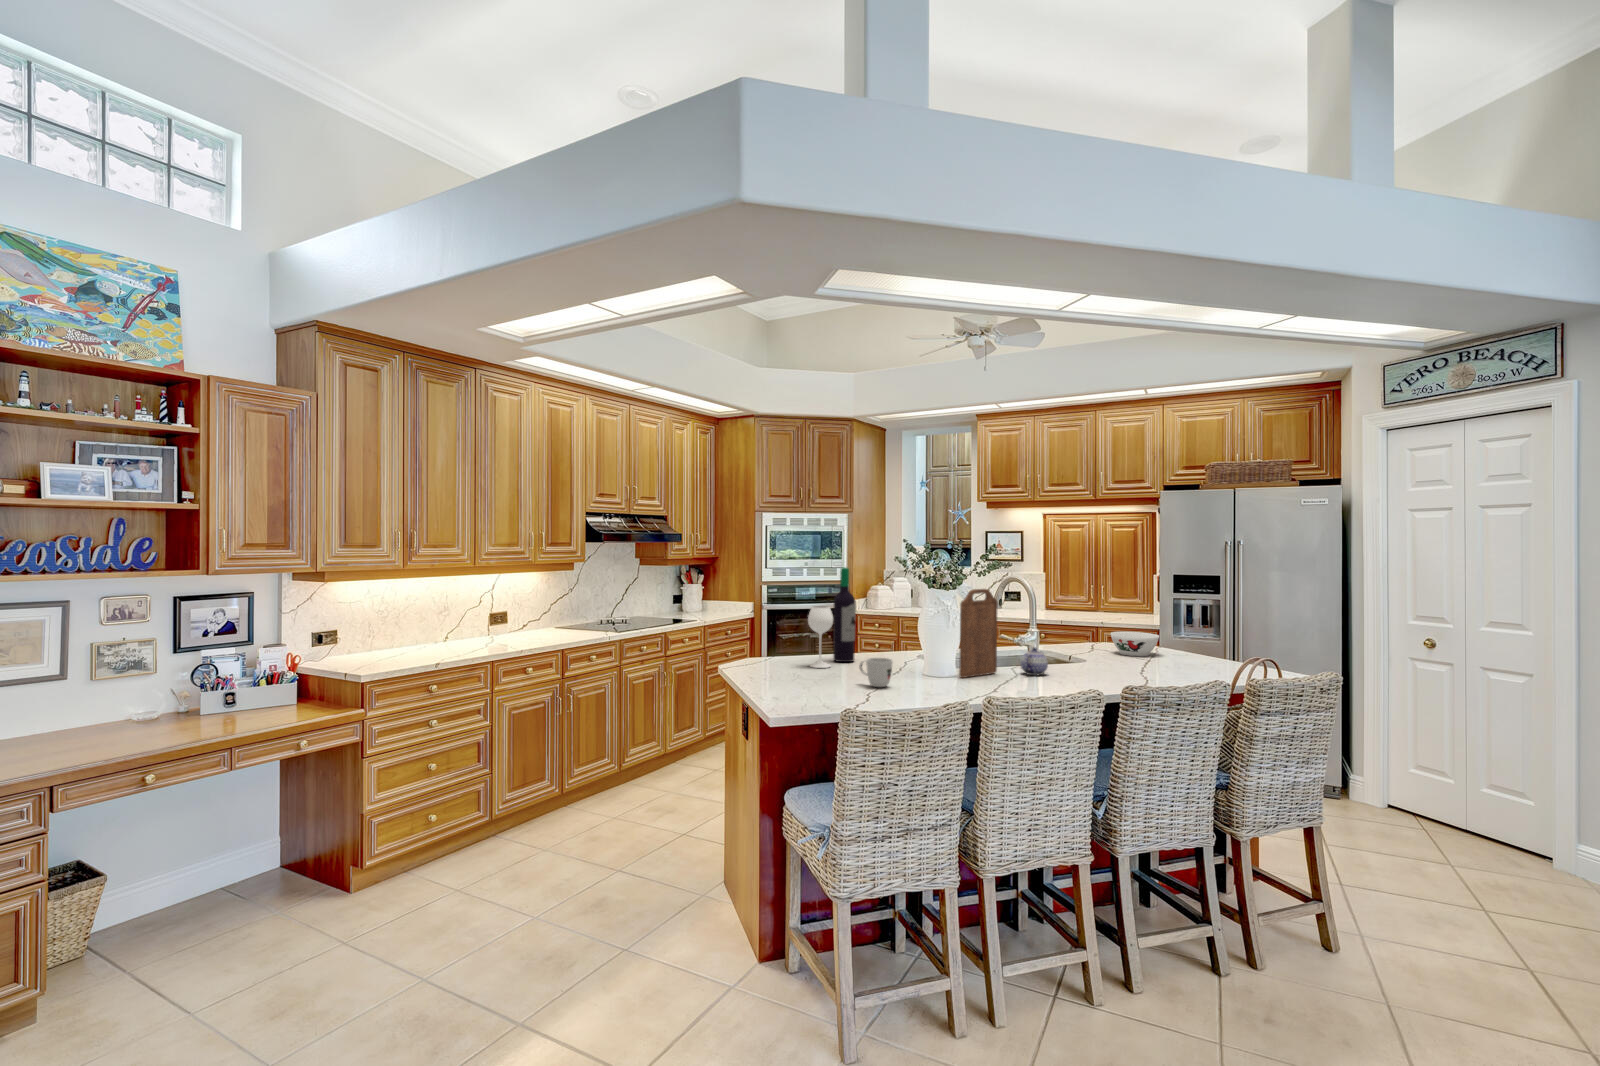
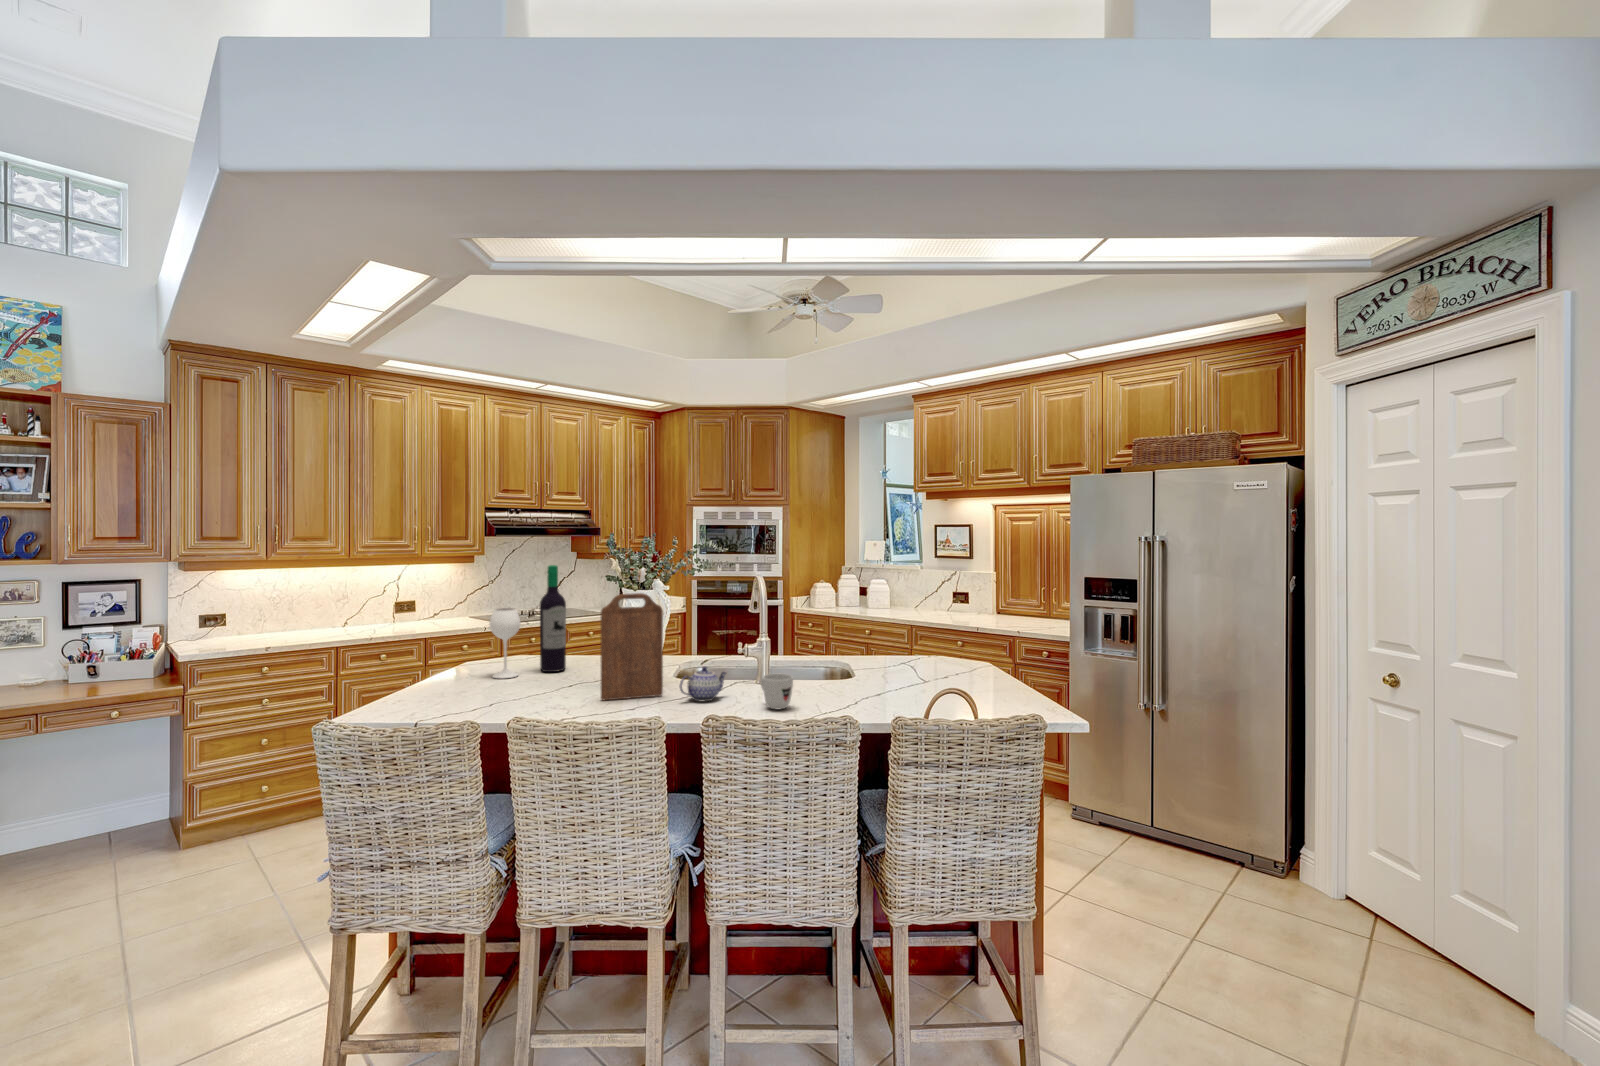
bowl: present [1110,631,1159,656] -> none [890,647,947,680]
mug: present [859,658,893,687] -> present [761,673,793,709]

